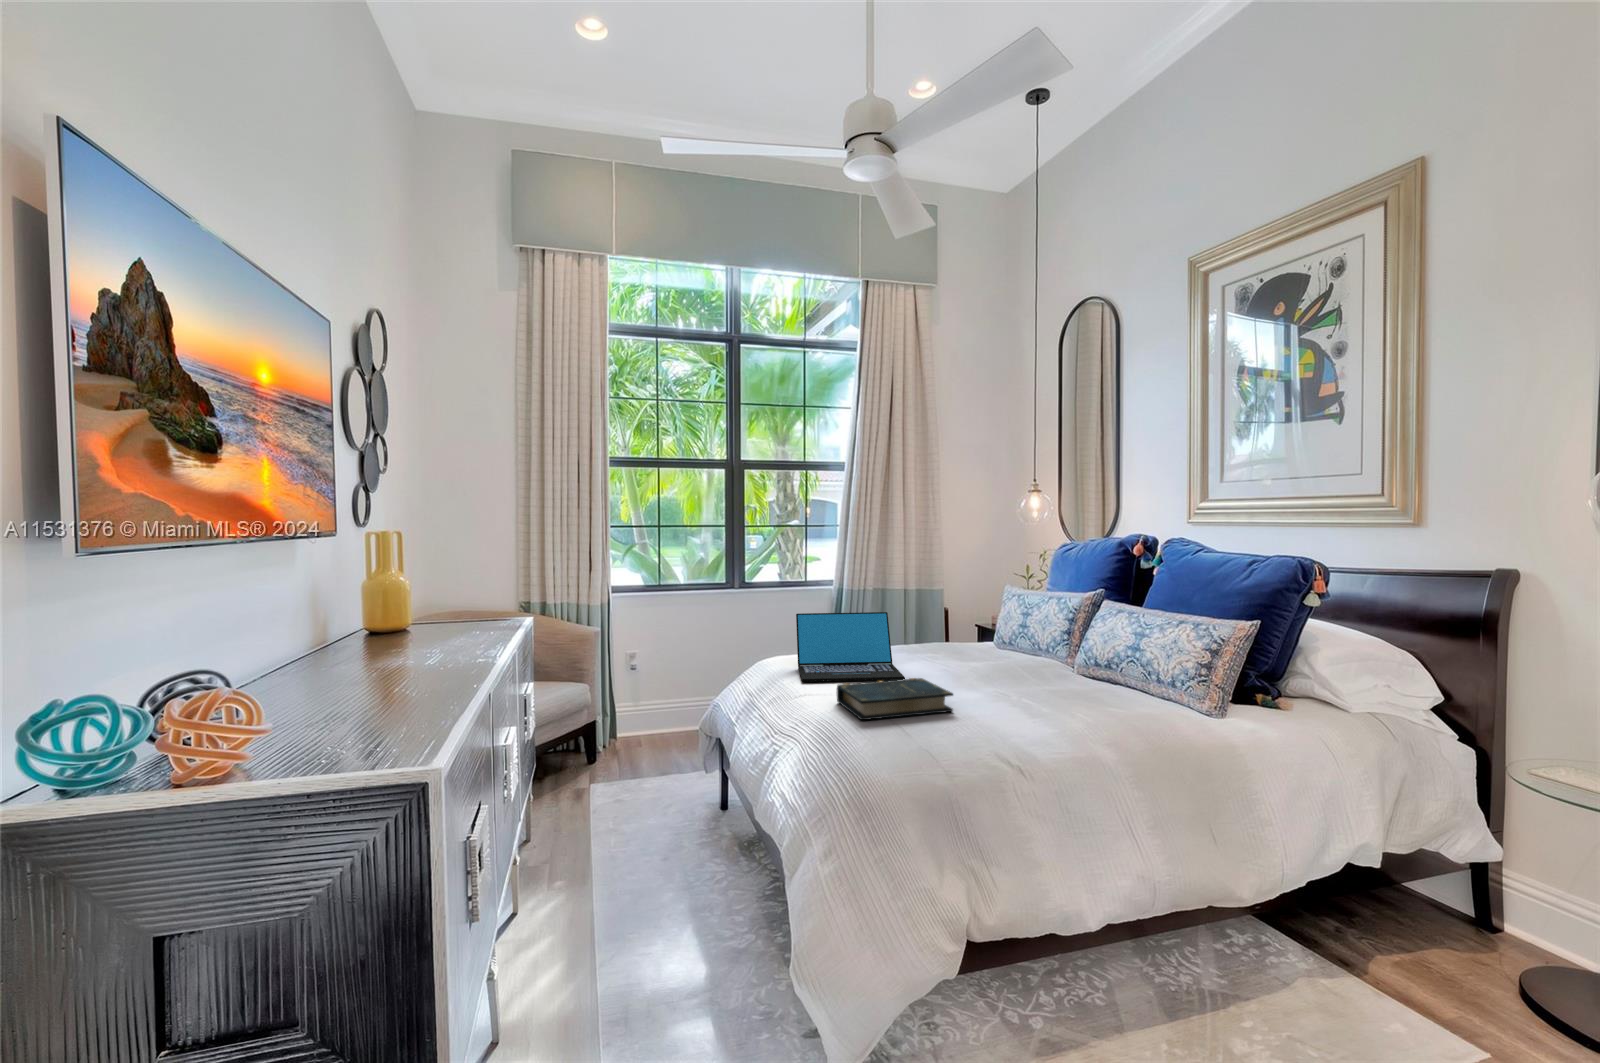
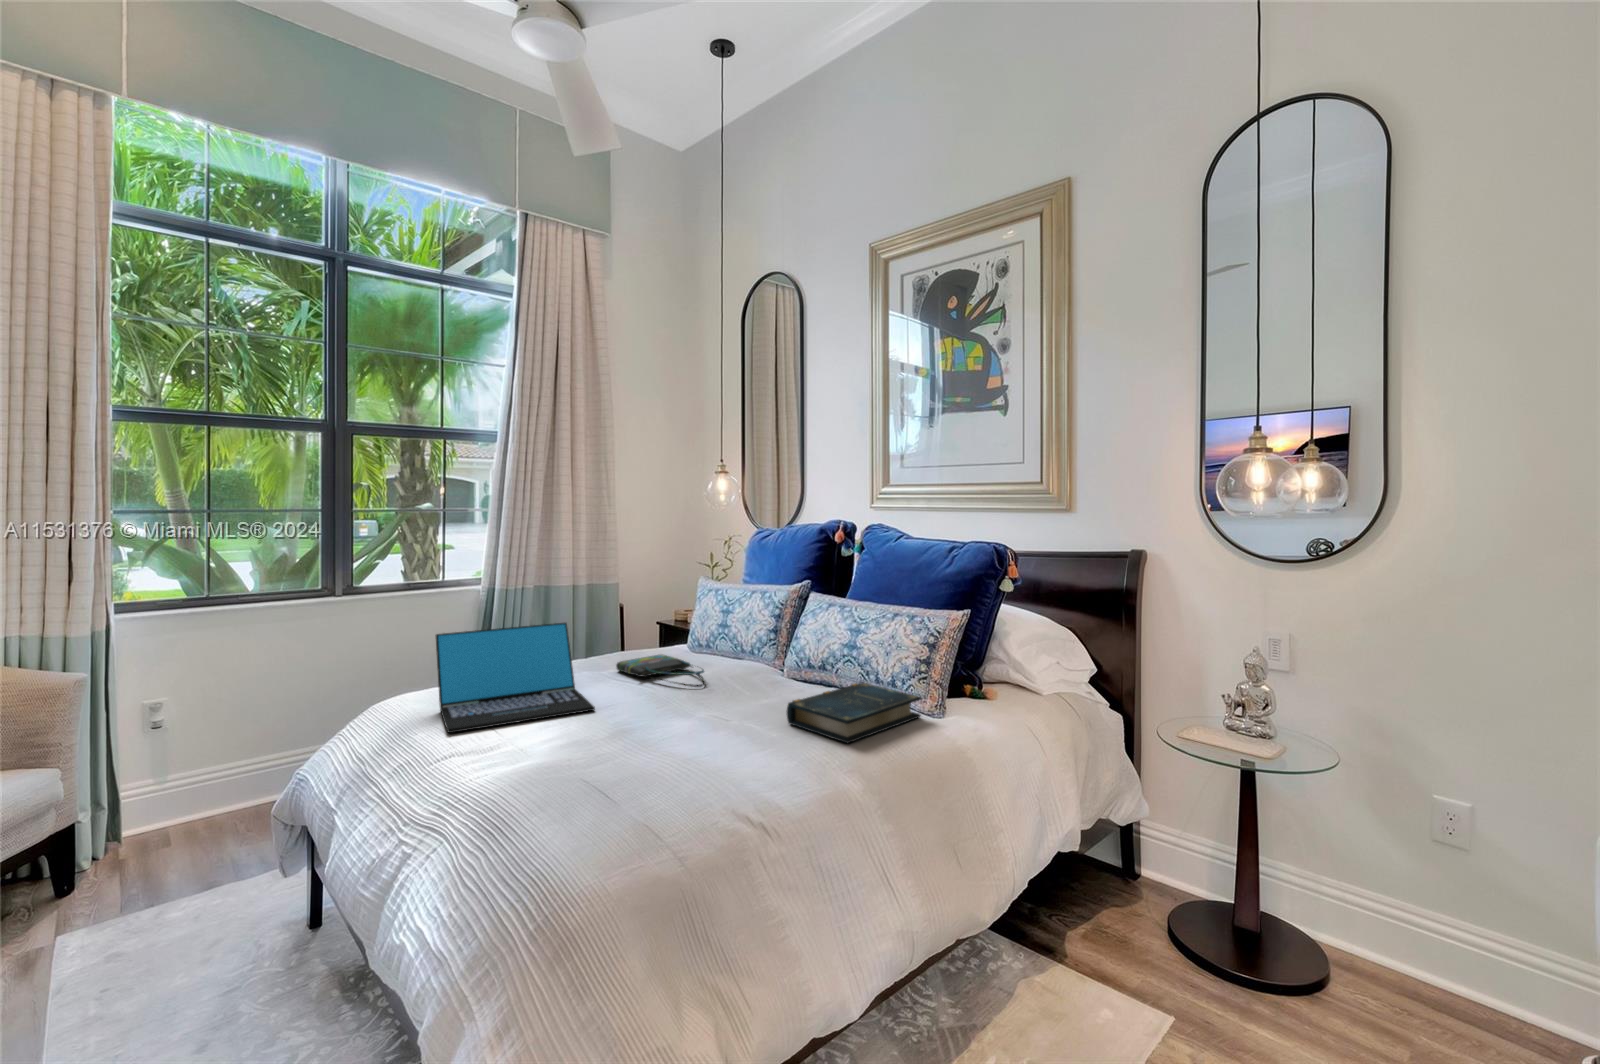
tote bag: none [927,646,997,673] -> present [616,655,704,687]
book: present [837,678,953,720] -> present [787,683,921,743]

